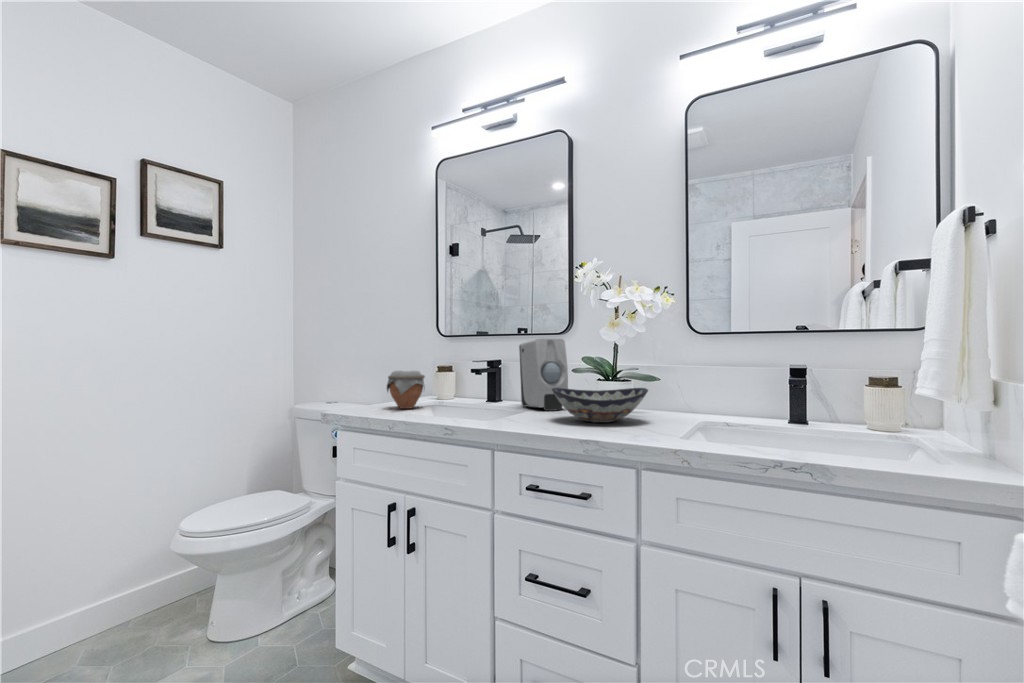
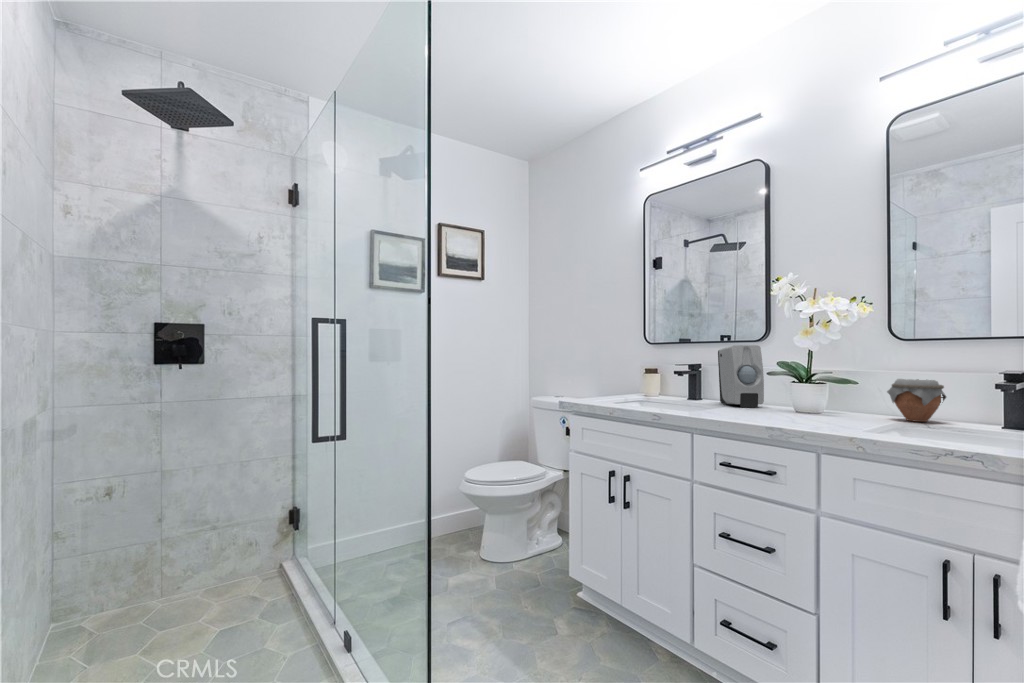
jar: present [387,371,425,409] -> present [887,379,946,422]
decorative bowl: present [552,388,648,423] -> none [744,387,840,418]

